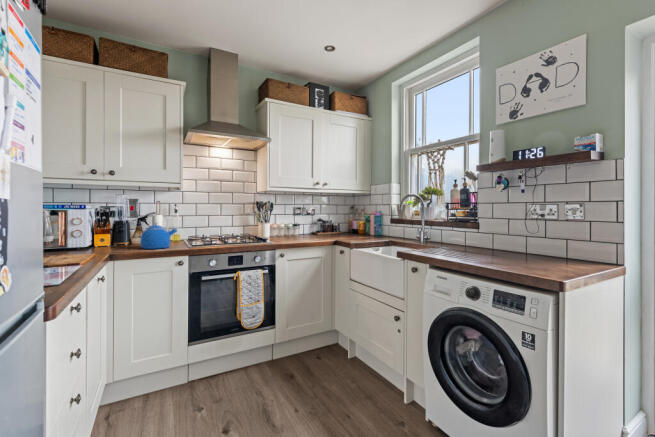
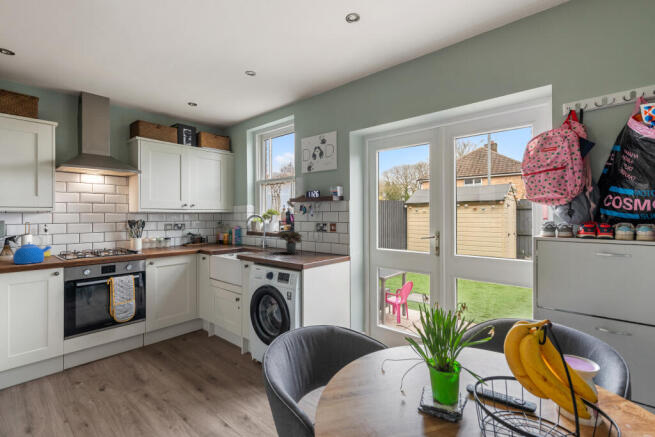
potted plant: none [457,218,515,254] -> present [279,231,302,253]

